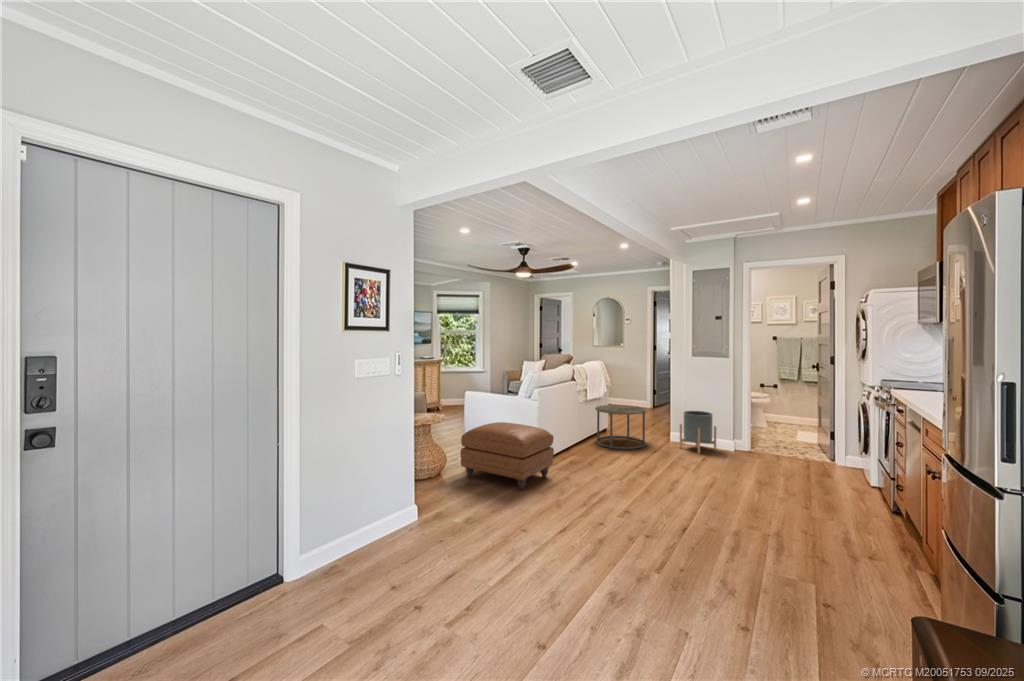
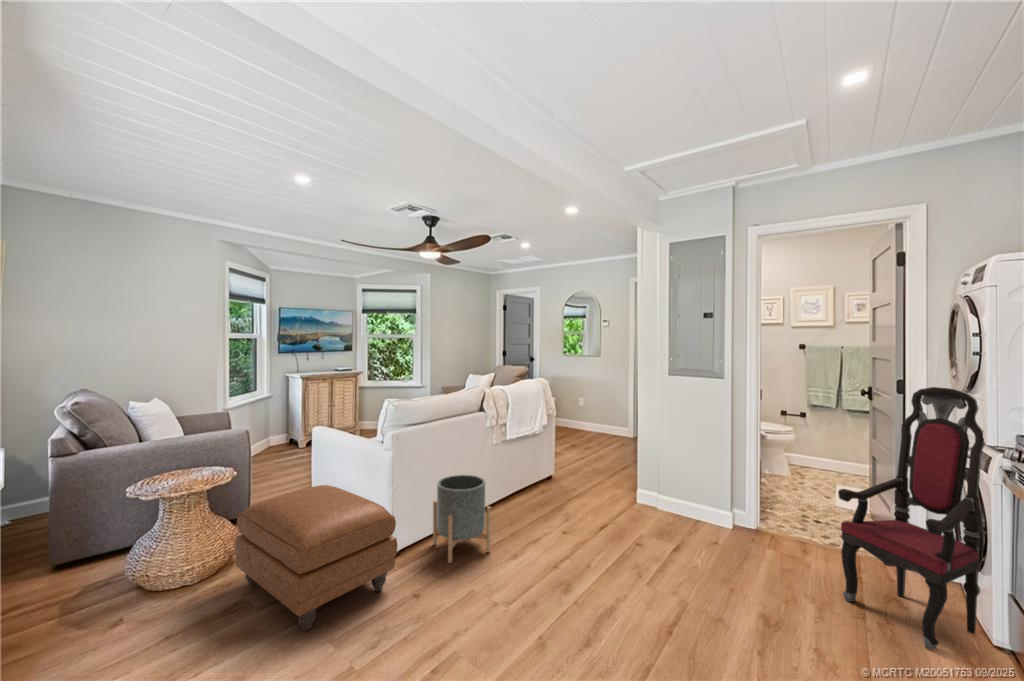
armchair: none [797,358,869,488] -> present [838,387,985,650]
side table: present [595,405,646,449] -> none [522,444,597,520]
planter: present [680,411,716,454] -> present [433,475,491,563]

